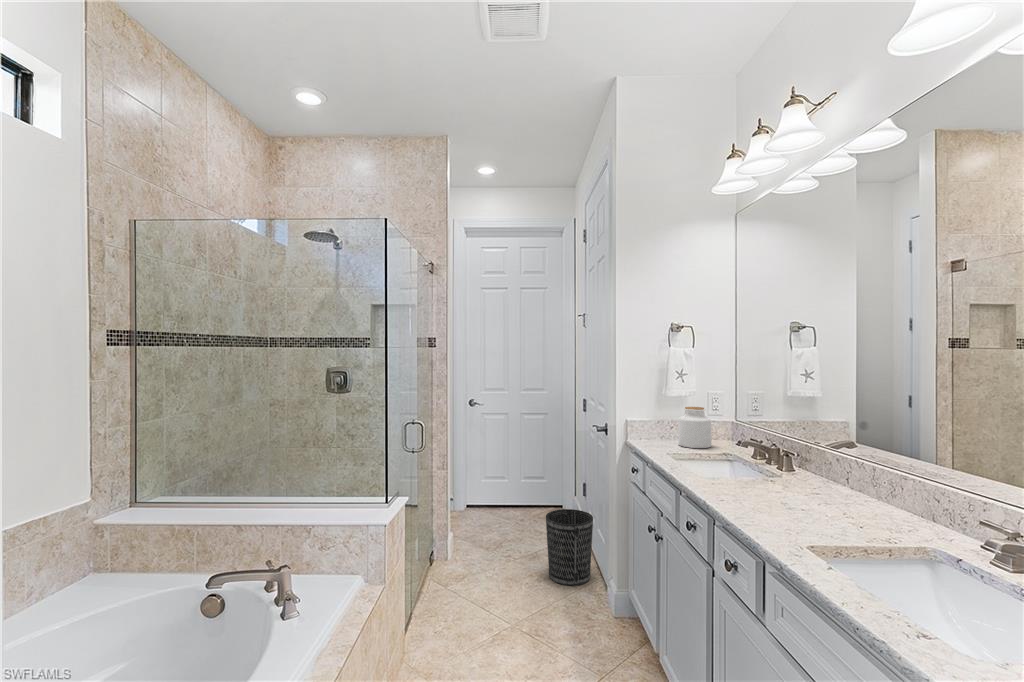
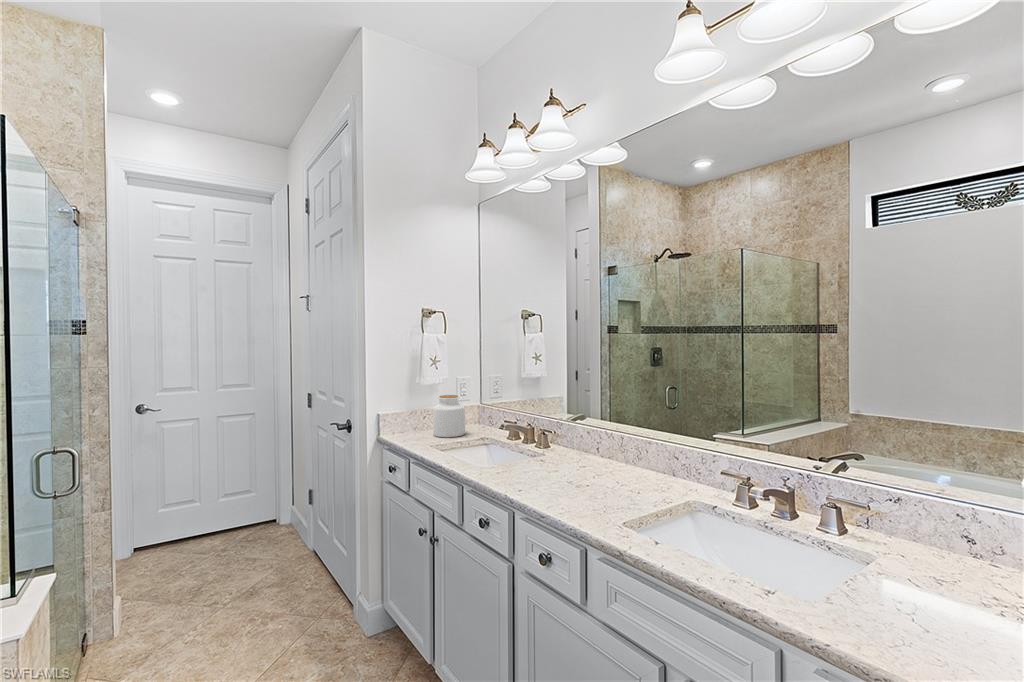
wastebasket: present [546,509,593,586] -> none [273,523,333,615]

